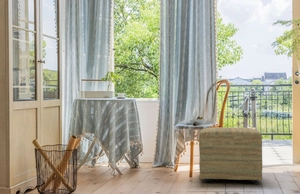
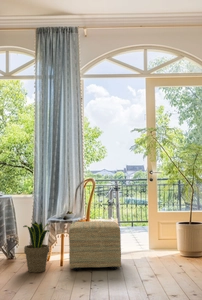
potted plant: none [146,124,177,182] -> present [23,221,49,273]

